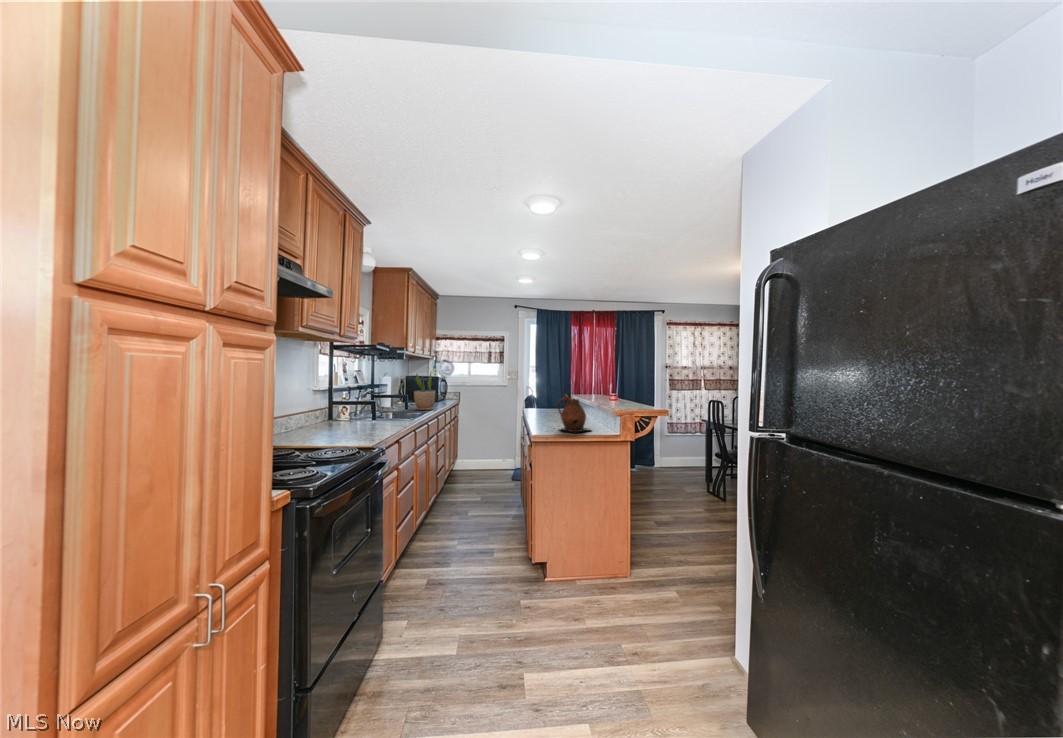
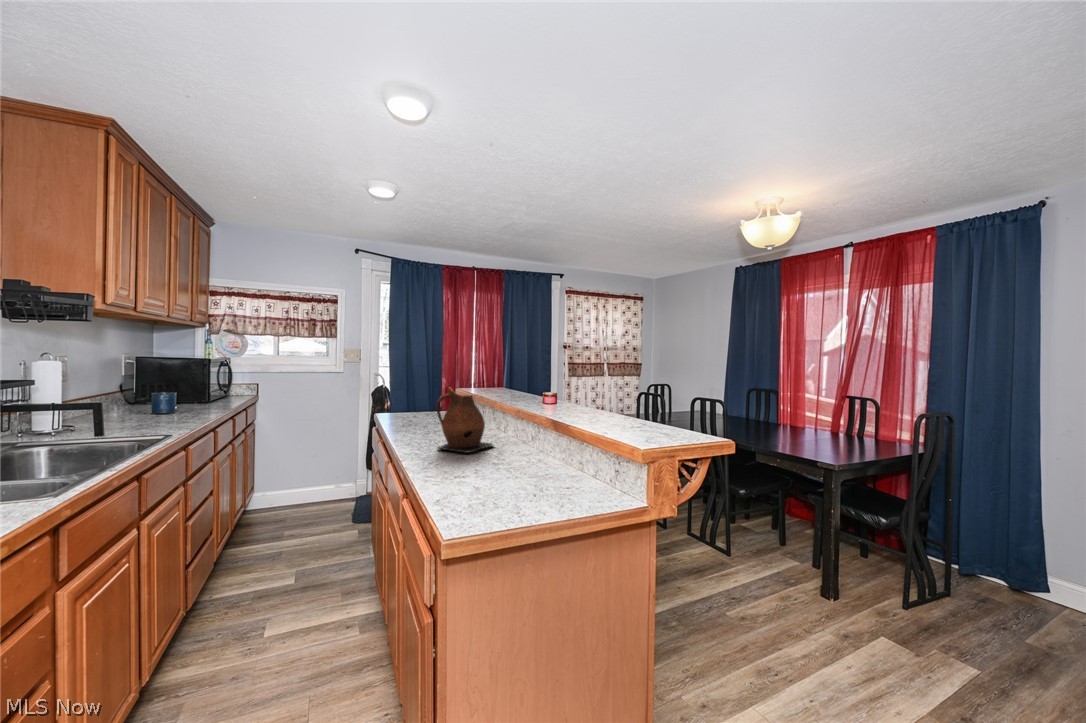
potted plant: present [414,373,435,410] -> none [145,345,196,421]

